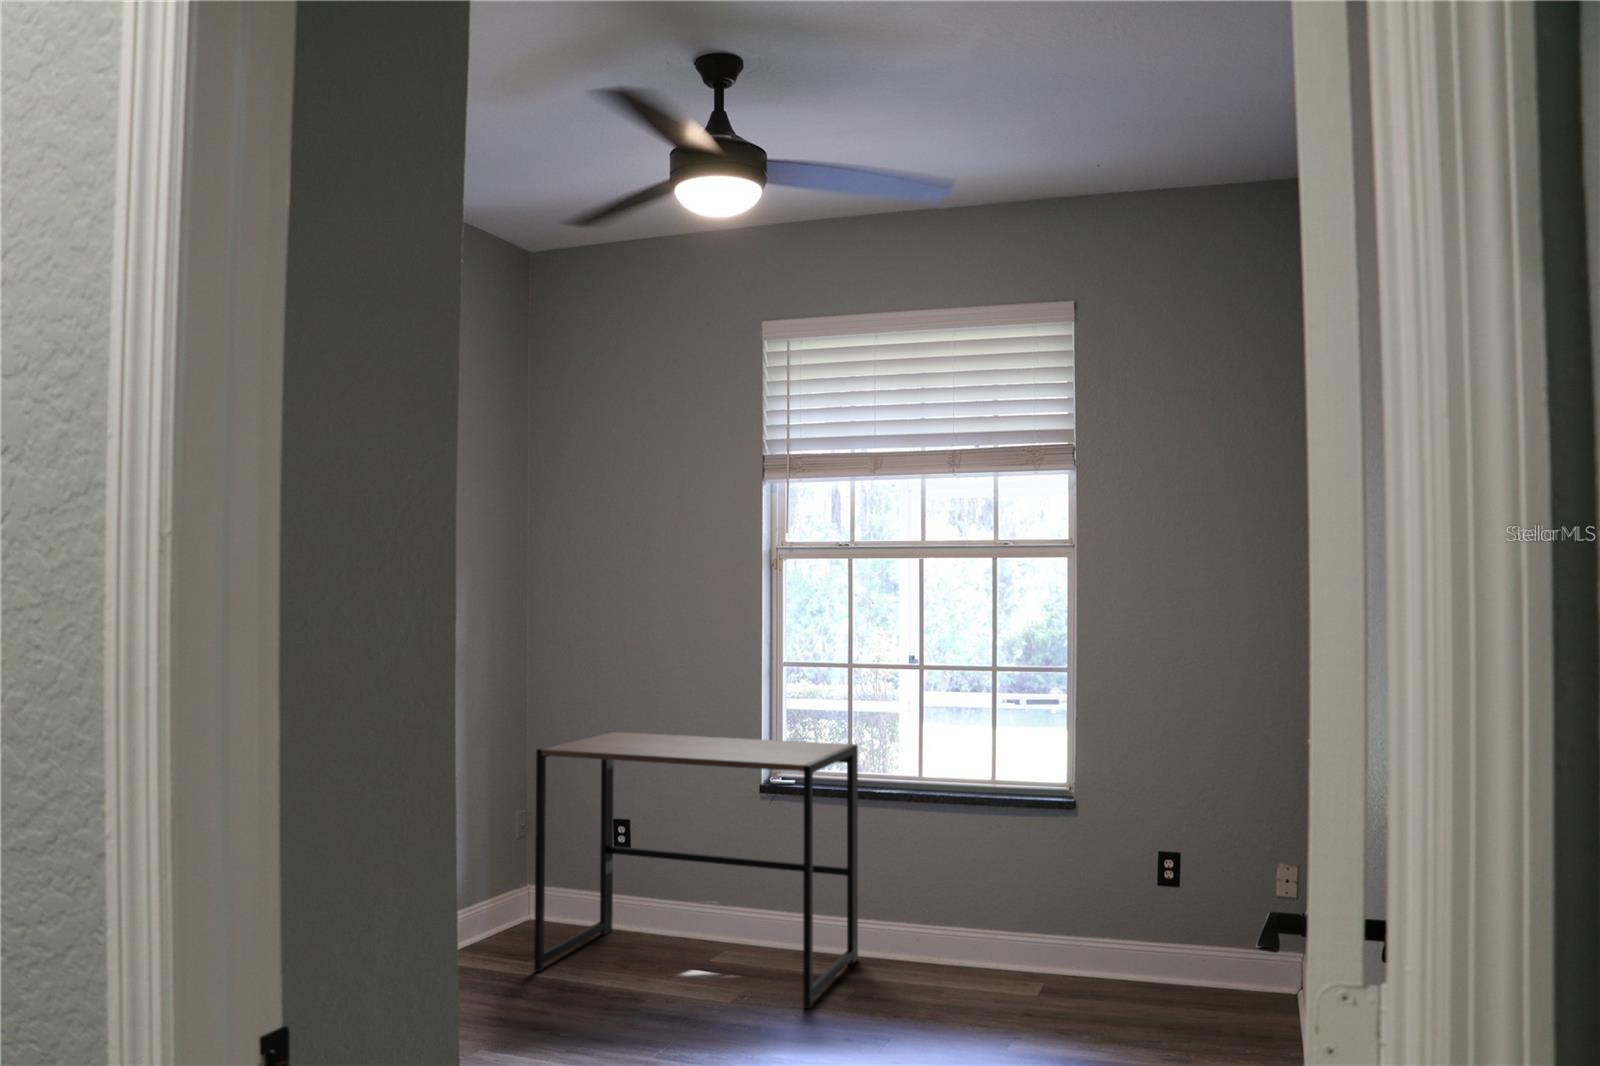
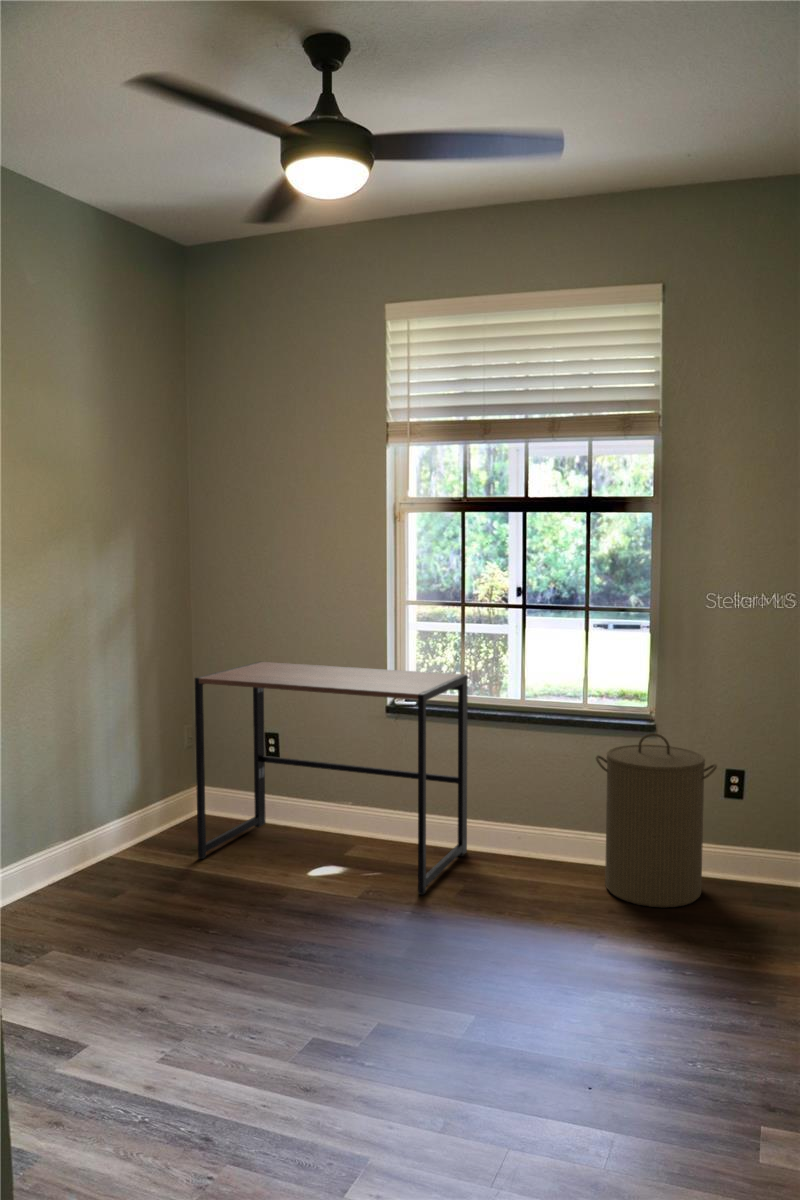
laundry hamper: none [1009,810,1150,1018] -> present [596,733,717,907]

